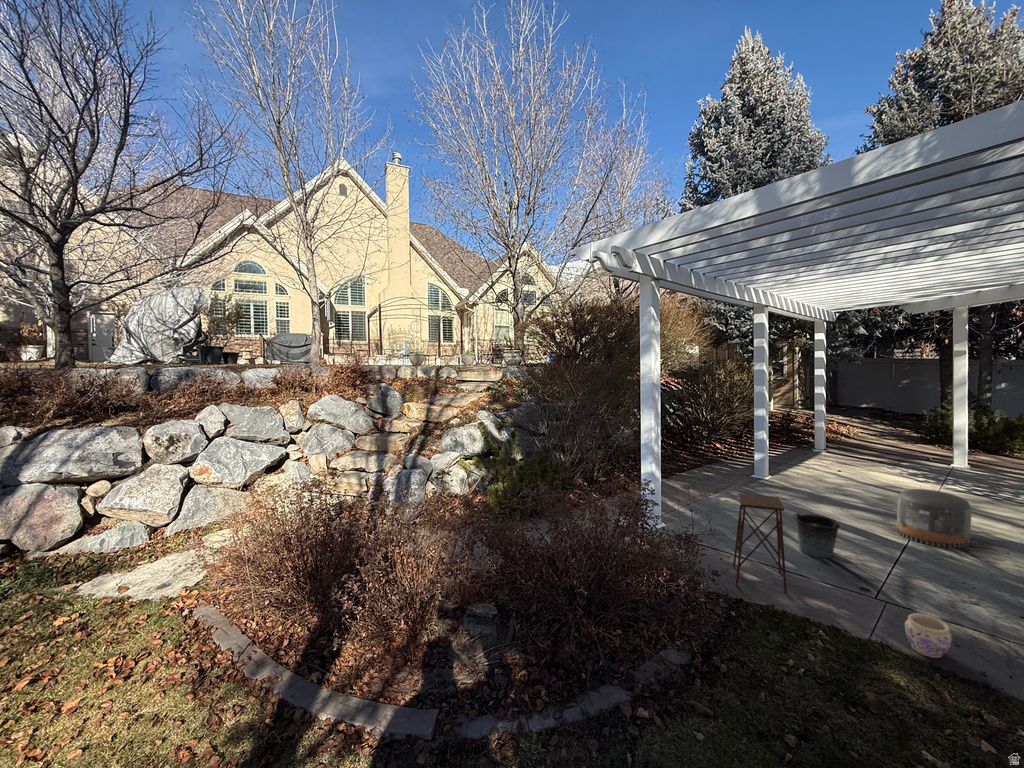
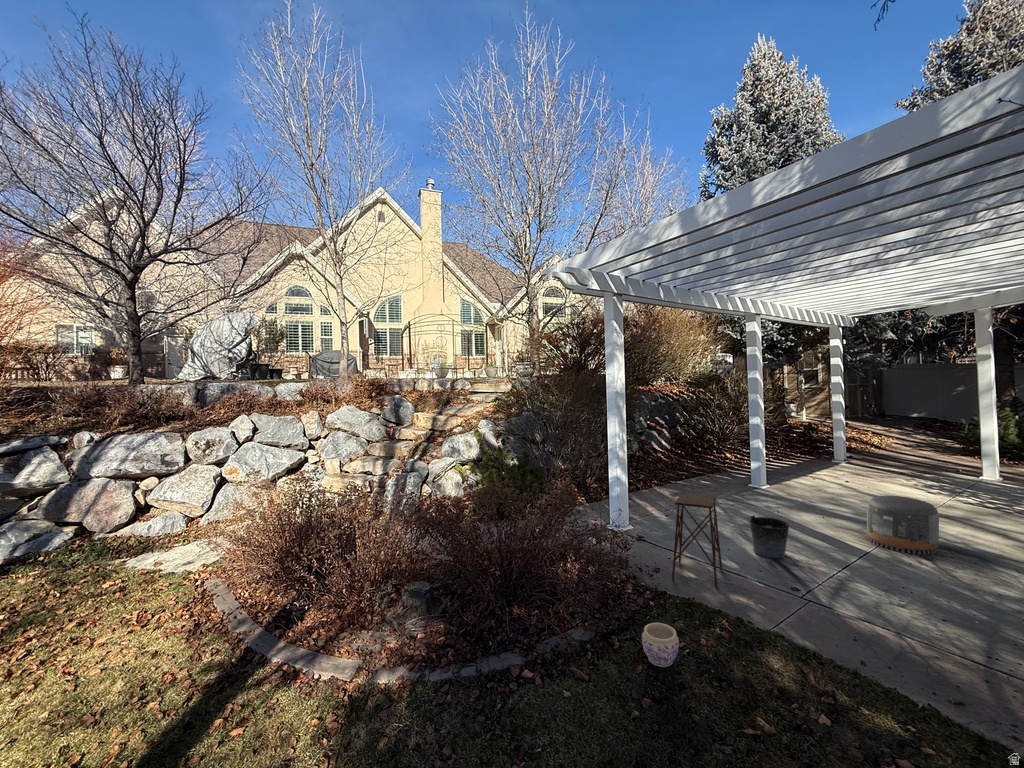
planter: present [905,614,952,658] -> present [642,623,679,668]

